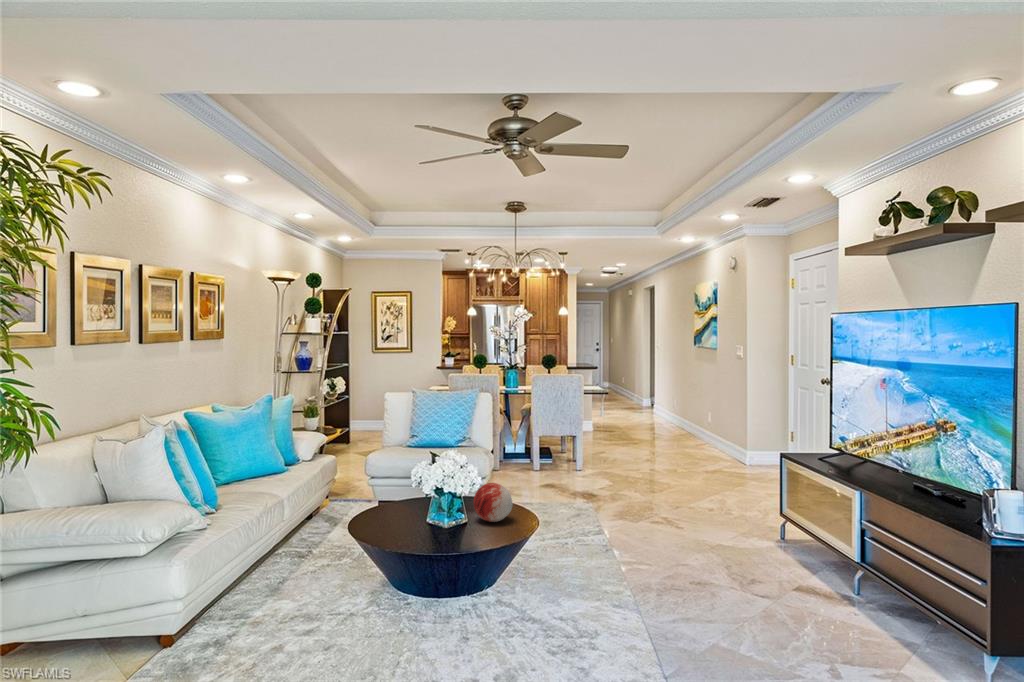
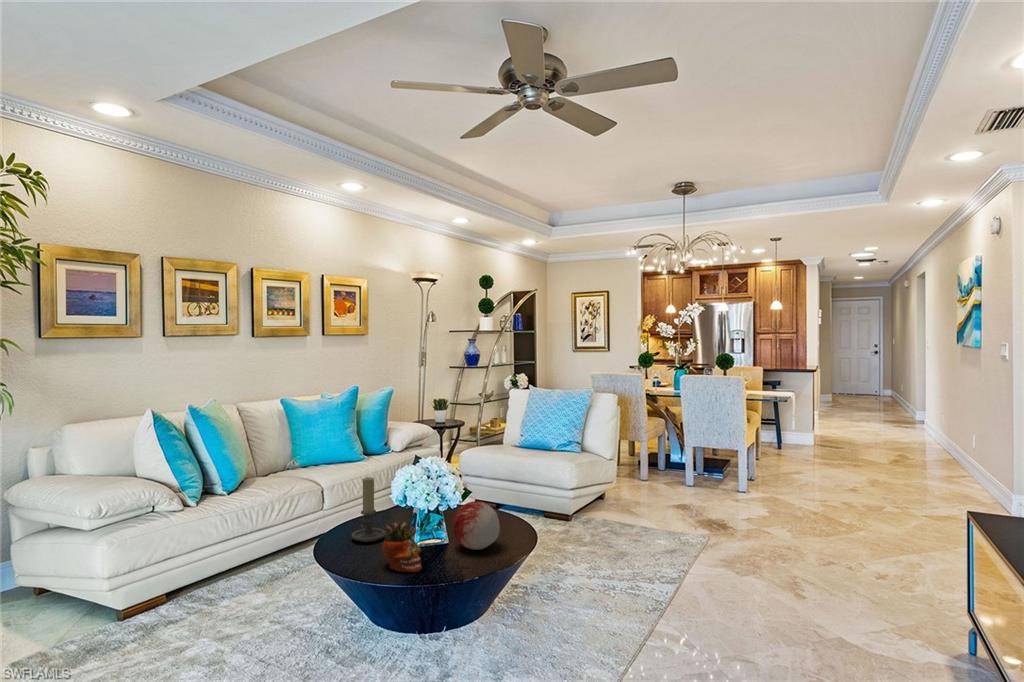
candle holder: none [379,473,411,531] -> present [351,477,386,542]
succulent planter: none [441,503,478,544] -> present [382,522,422,572]

